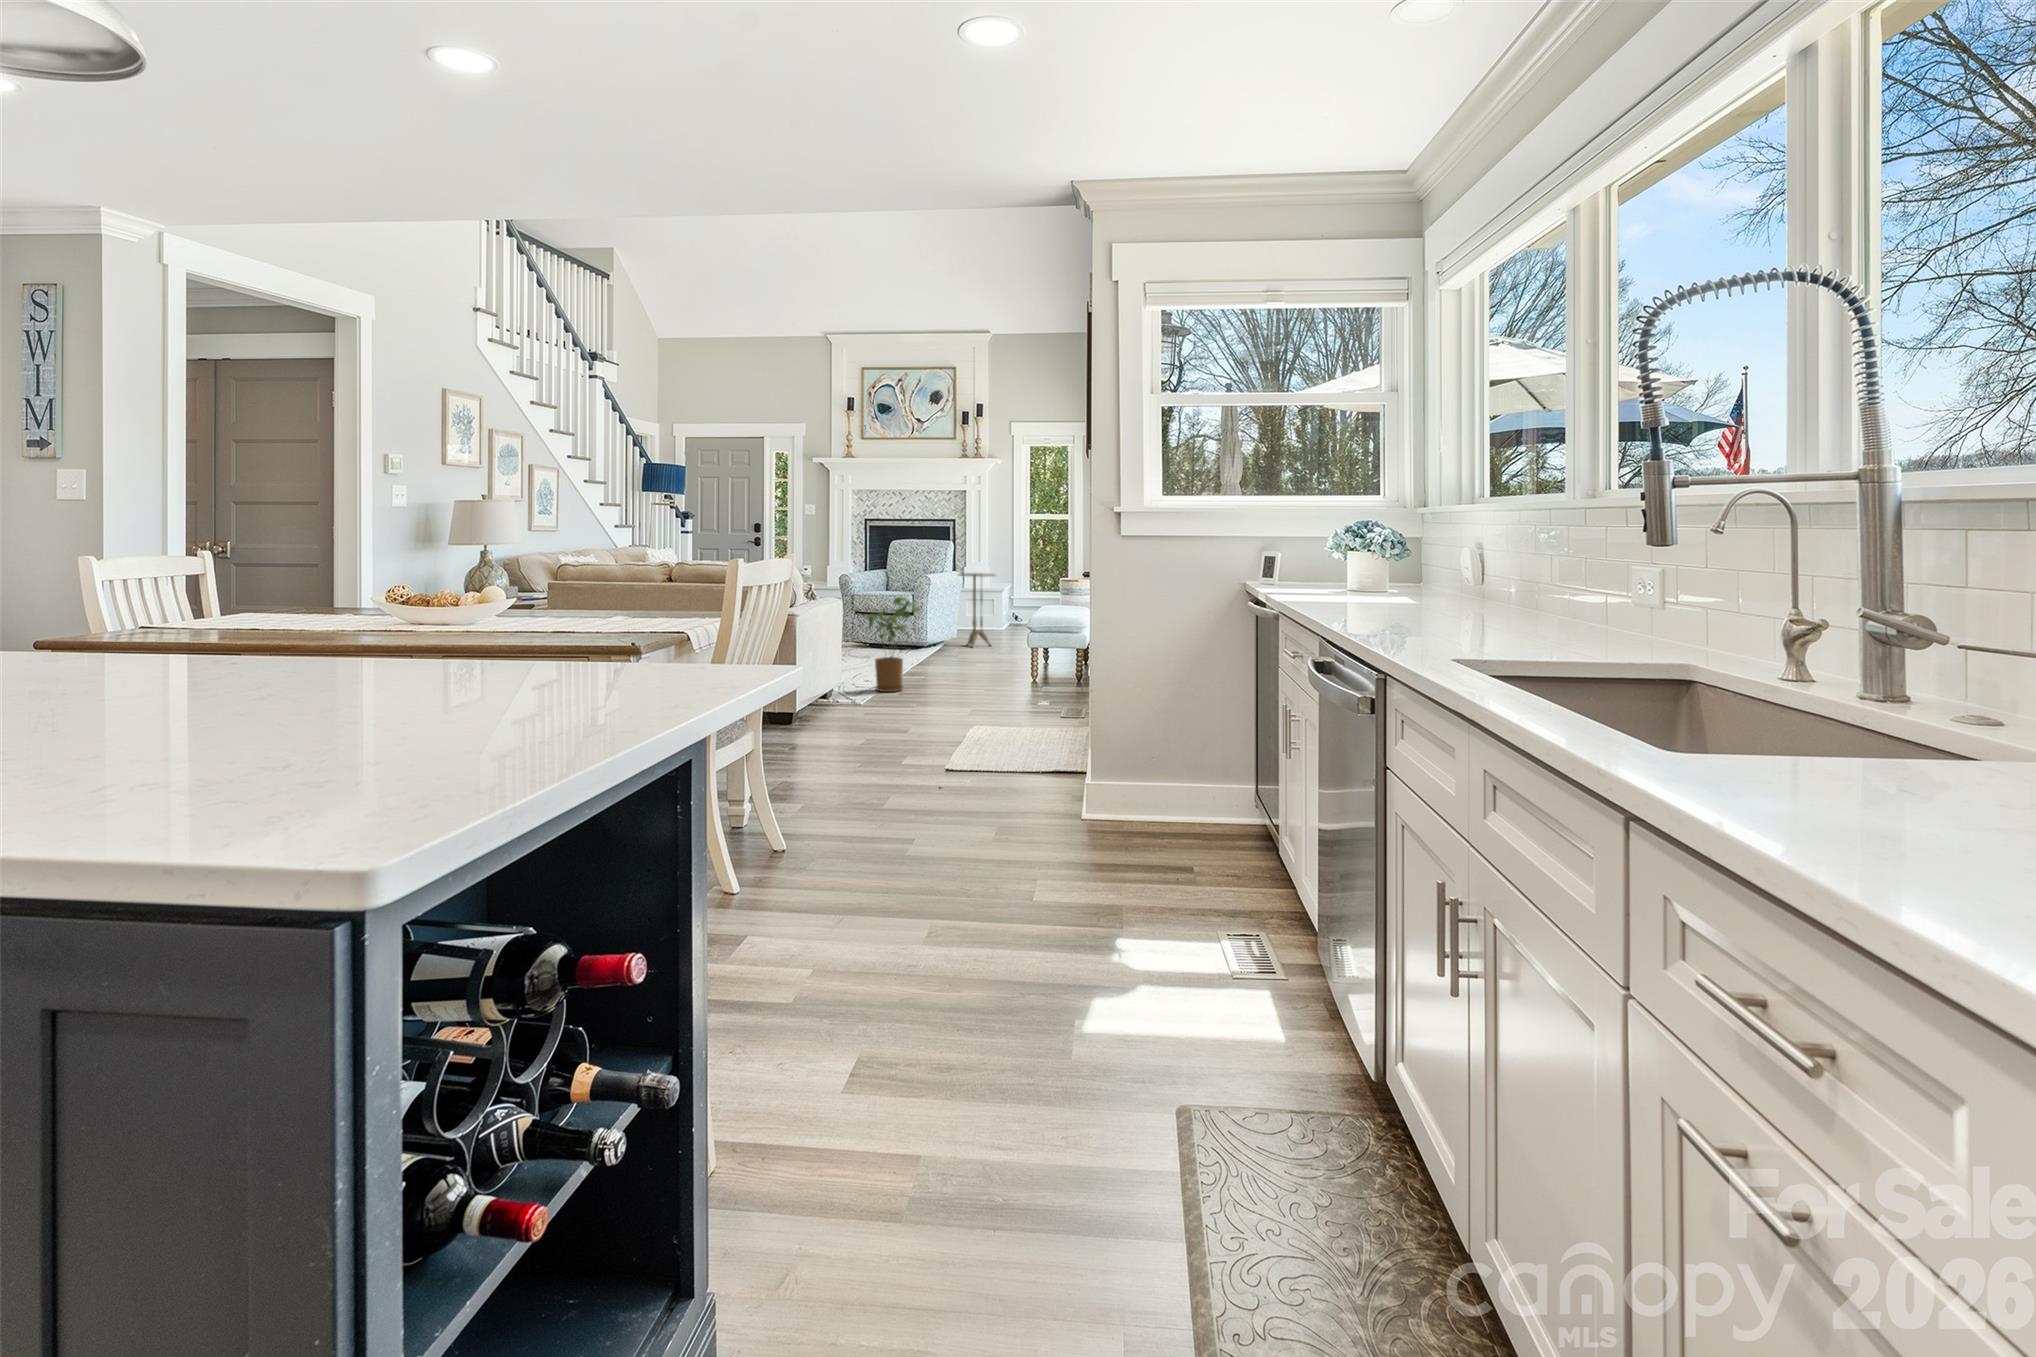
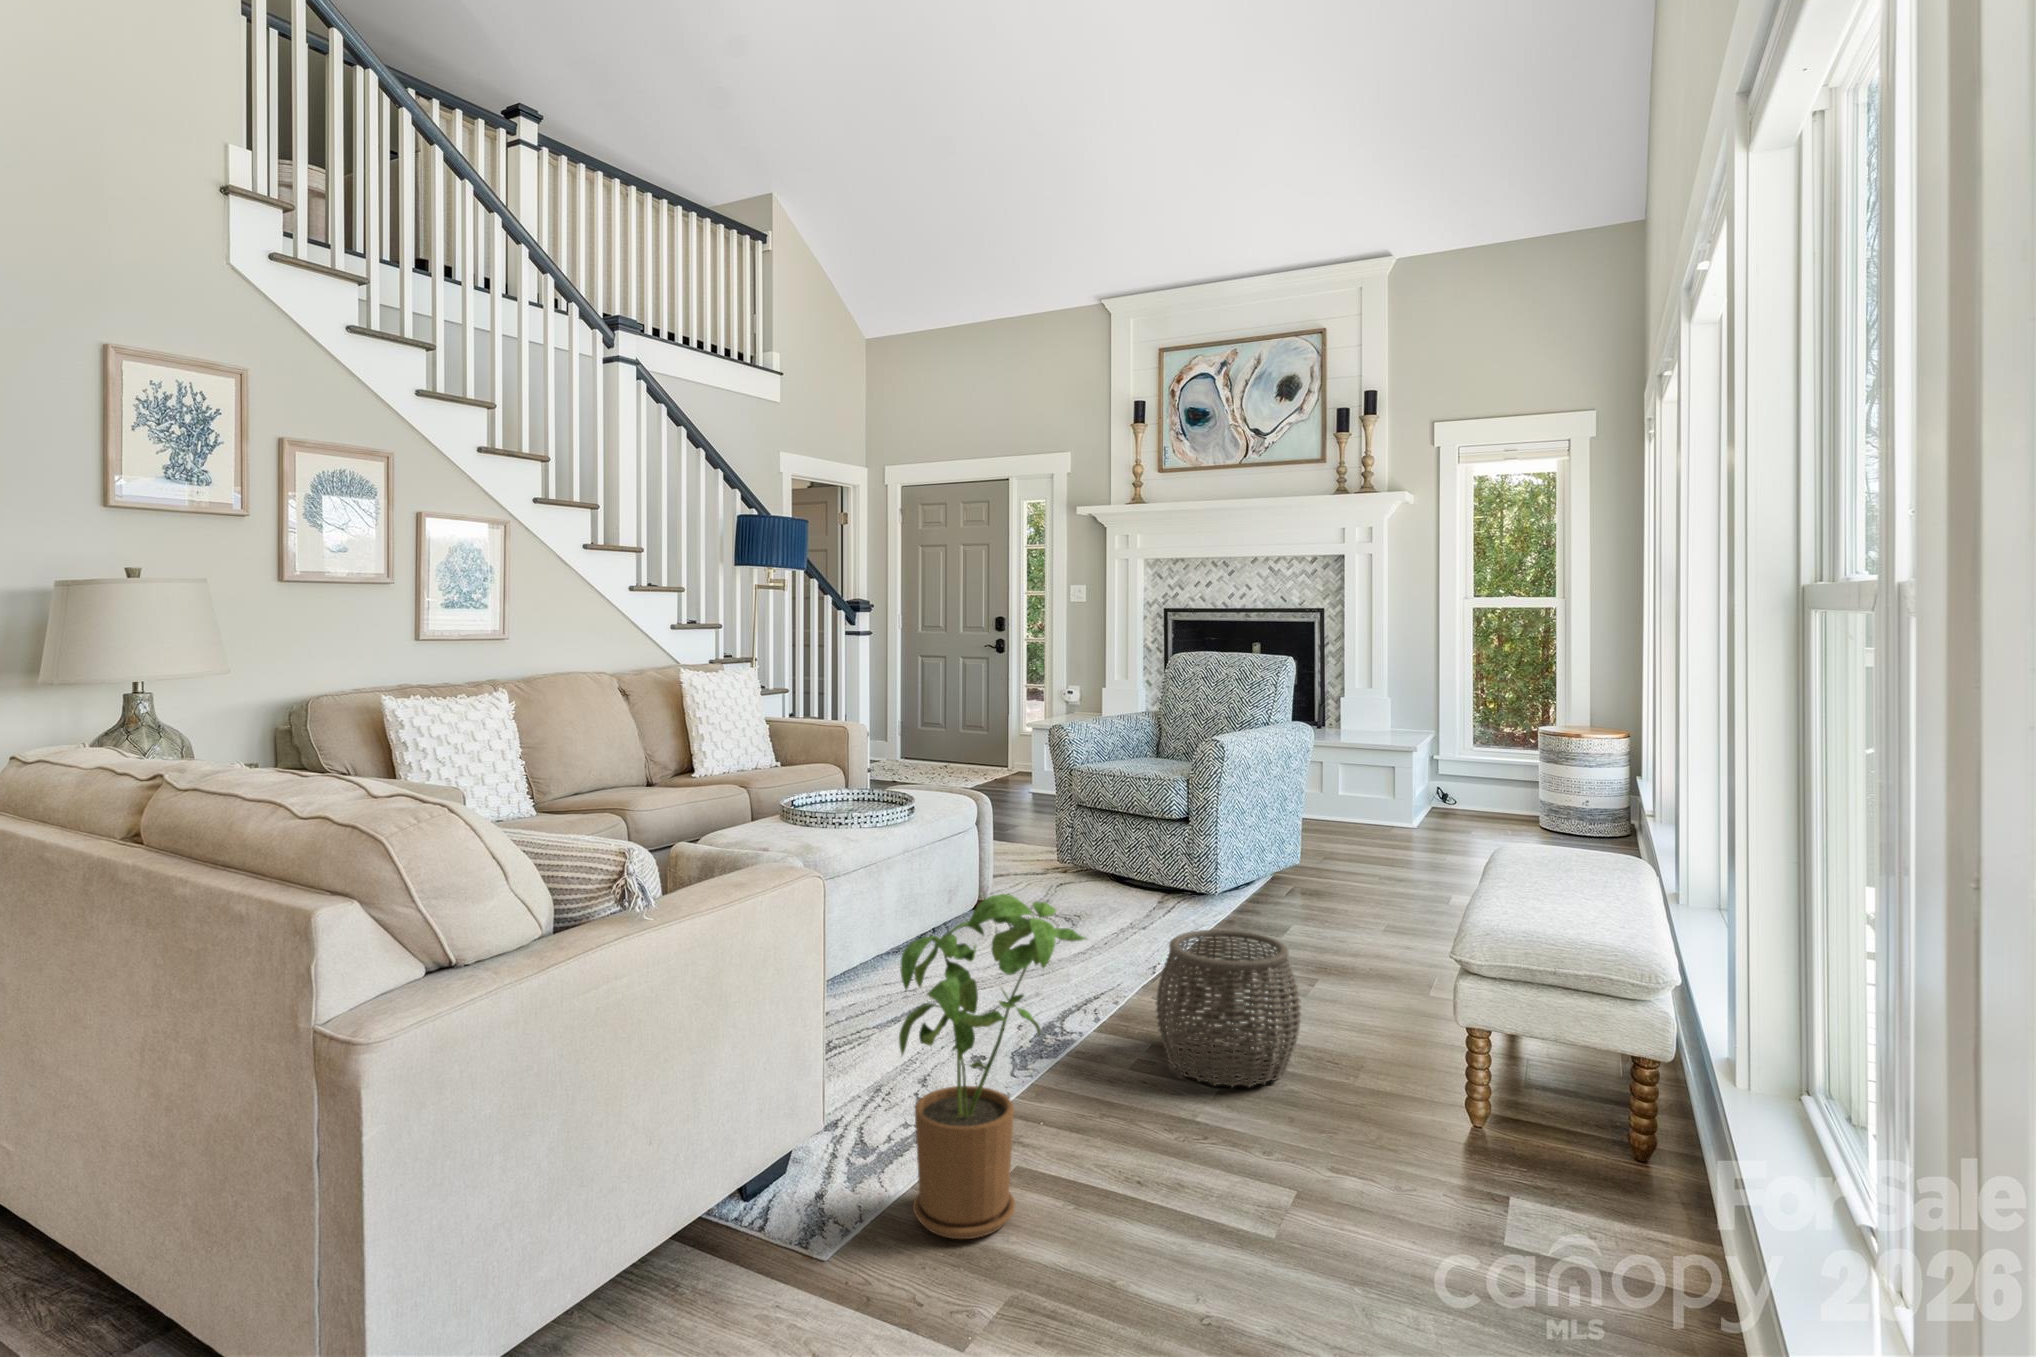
side table: present [959,573,995,647] -> none [1303,727,1393,900]
woven basket: none [924,631,972,675] -> present [1156,929,1301,1087]

